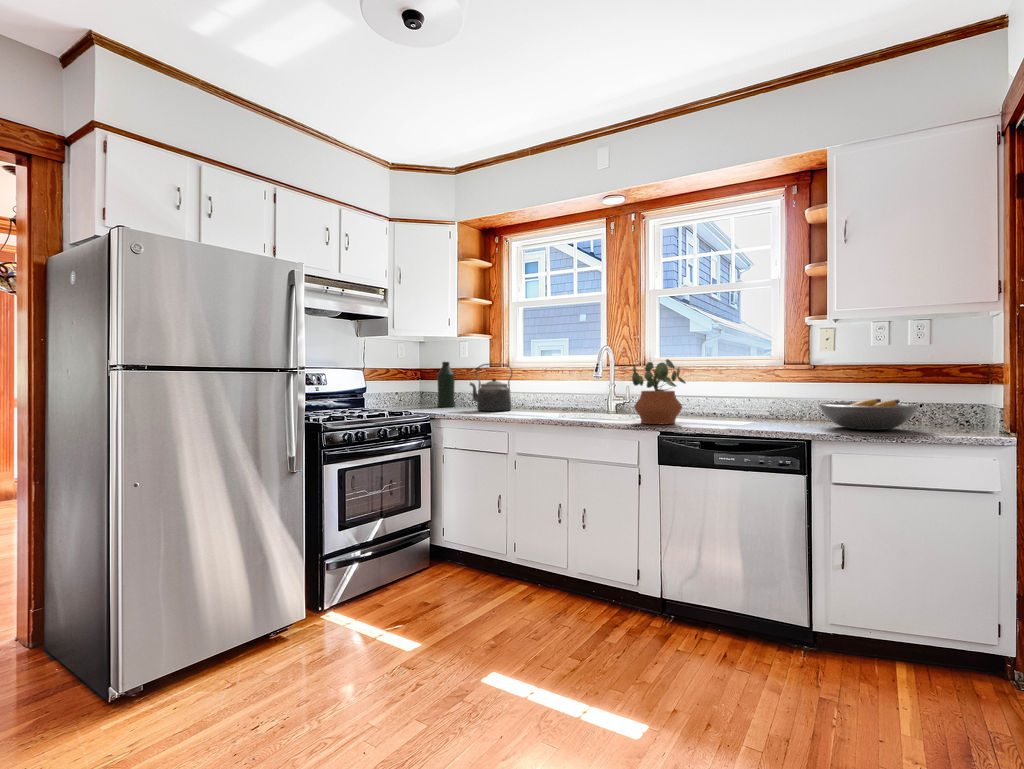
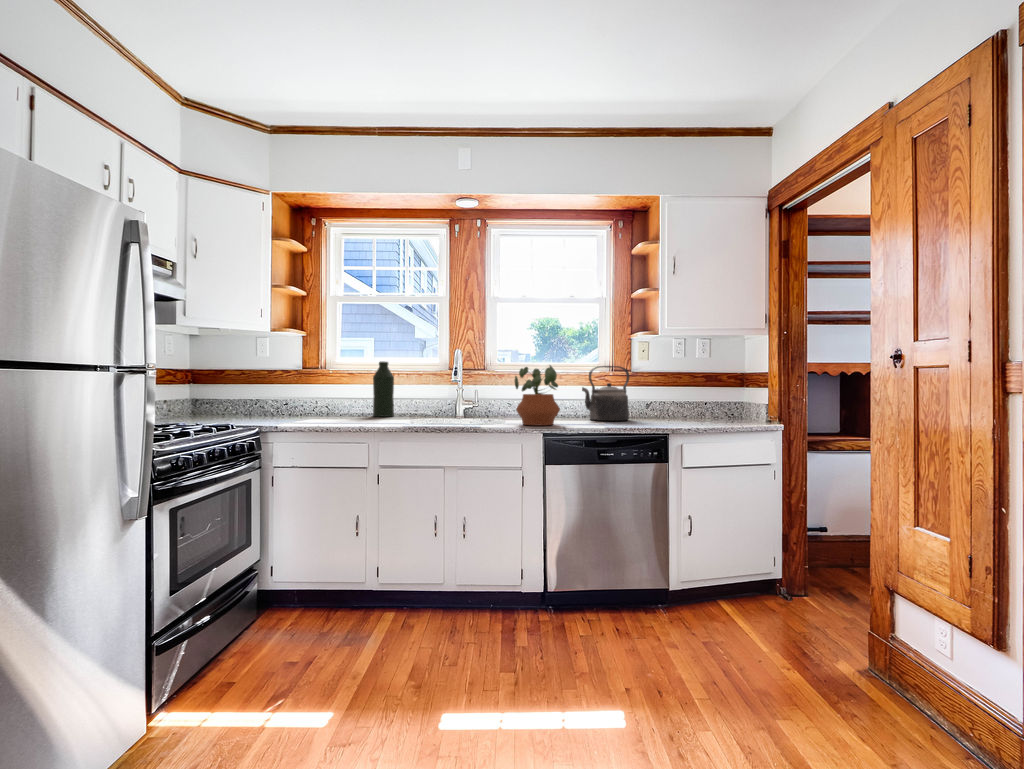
bottle: present [437,362,455,407] -> present [373,361,394,417]
kettle: present [470,363,513,411] -> present [582,366,629,421]
fruit bowl: present [819,399,918,430] -> none [660,399,729,423]

